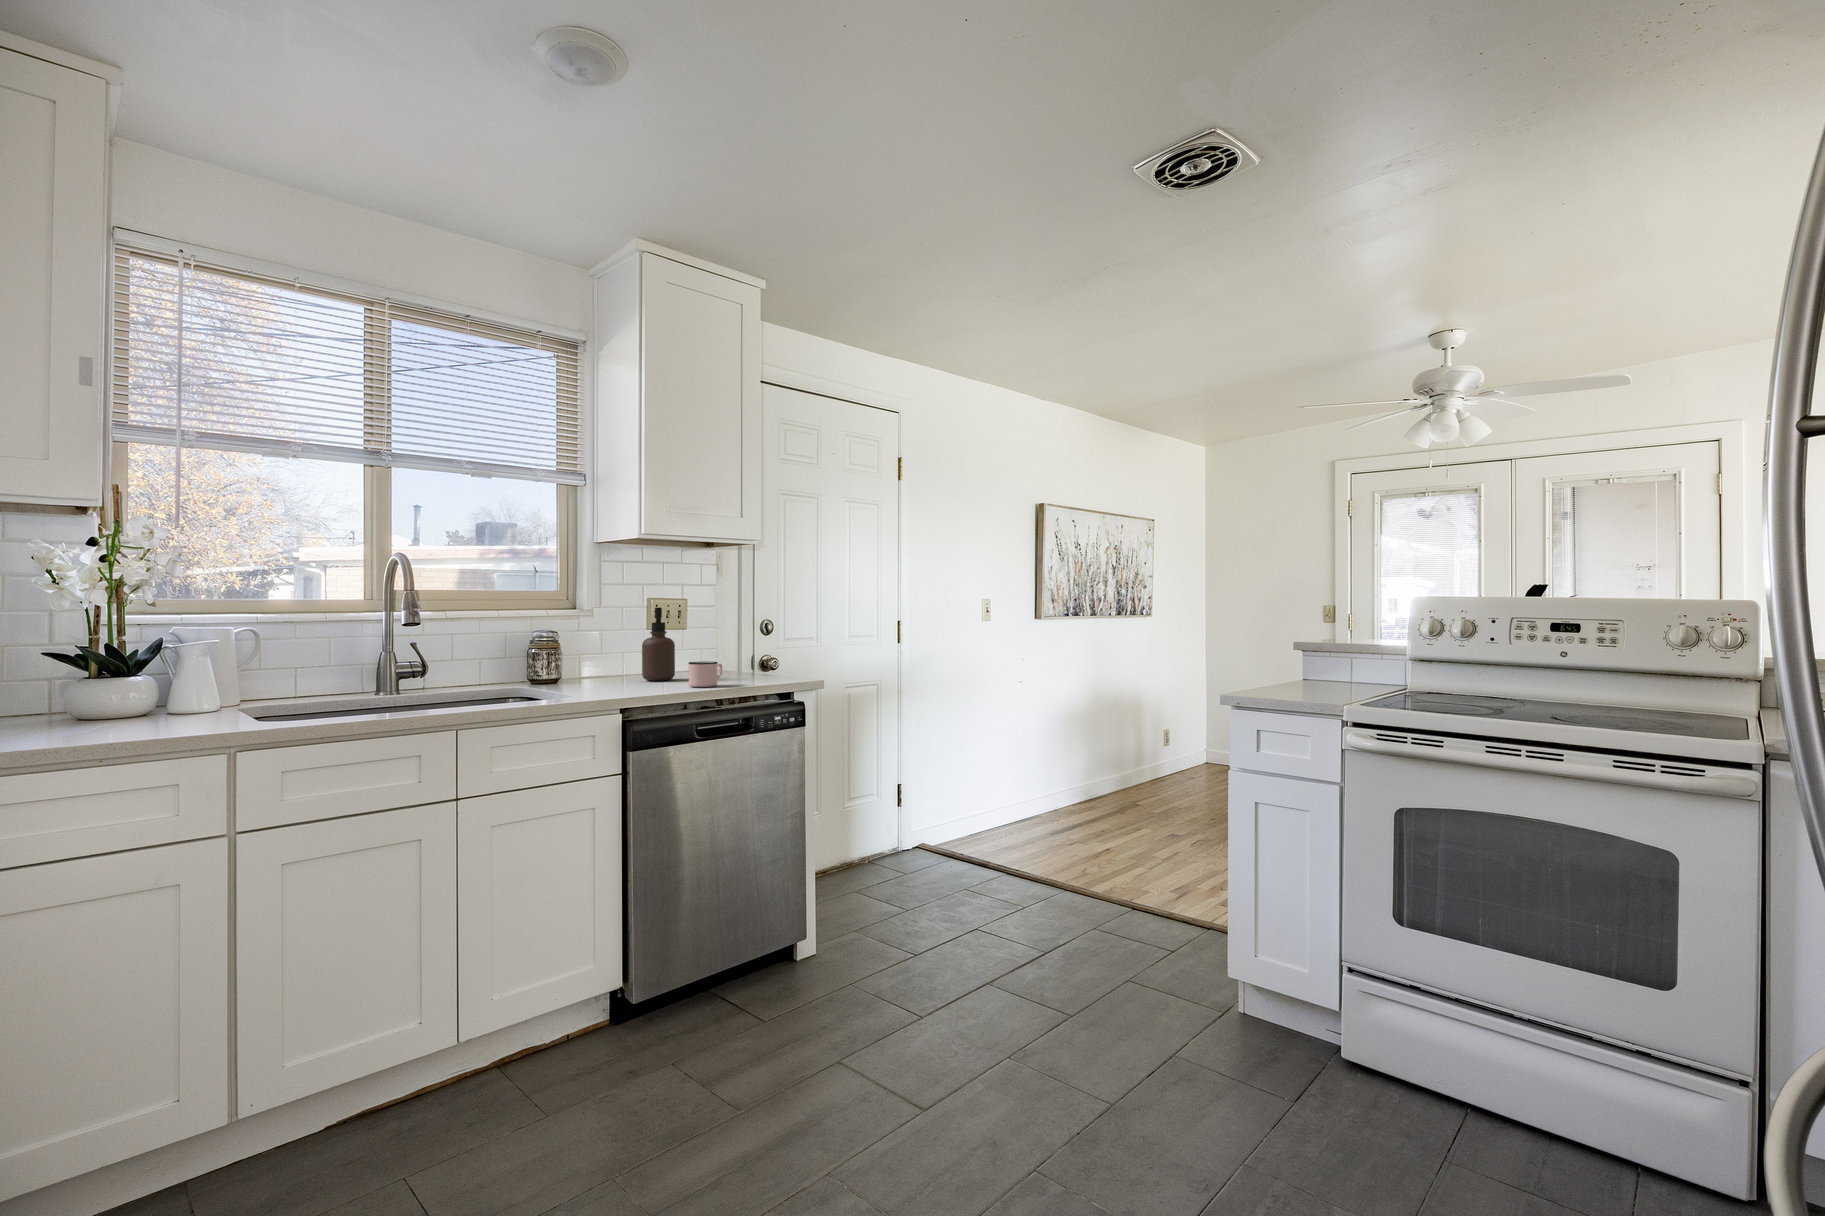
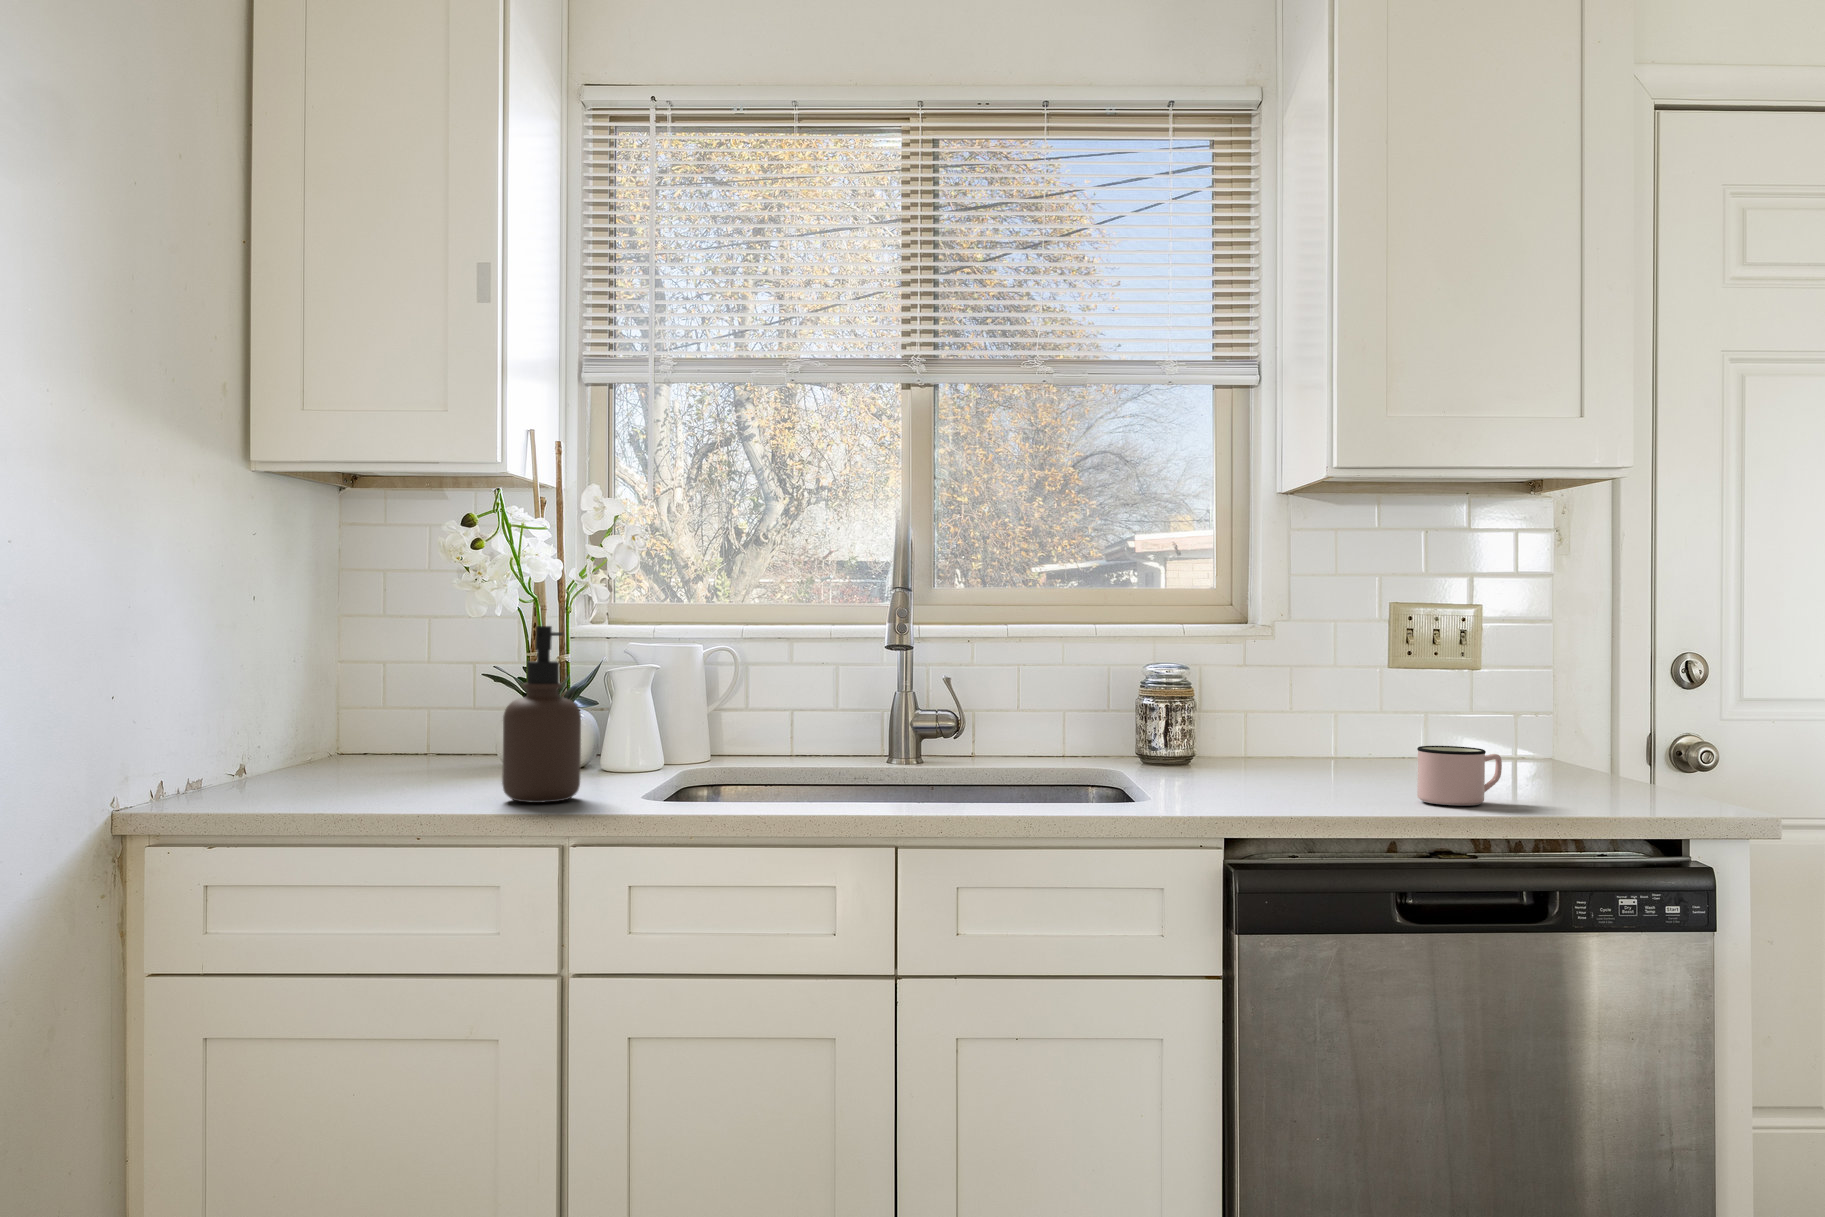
soap dispenser: present [642,608,675,681] -> present [502,626,581,803]

